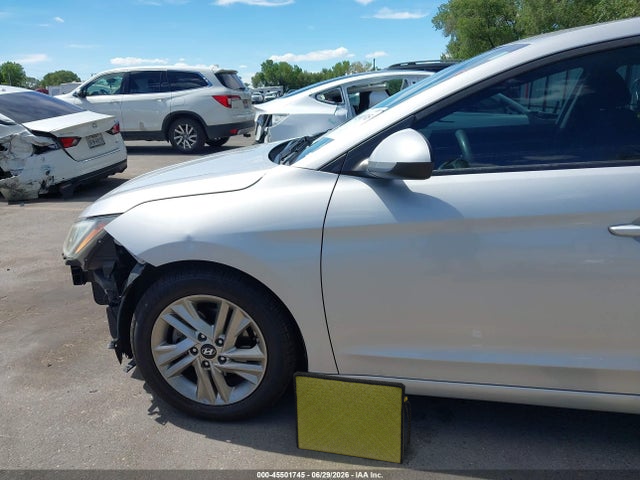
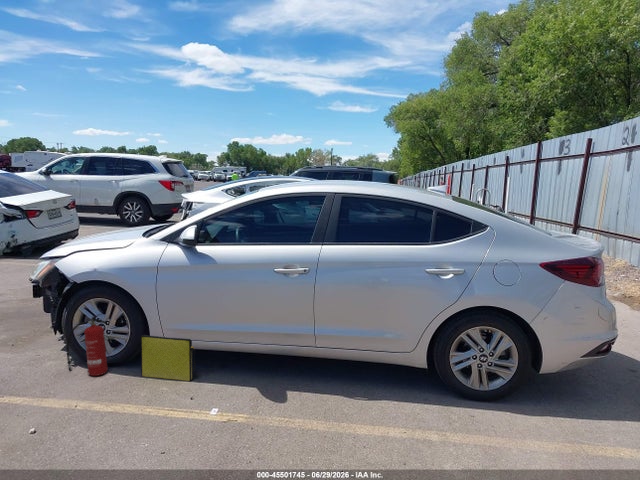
fire extinguisher: none [146,330,228,450] -> present [67,315,108,376]

